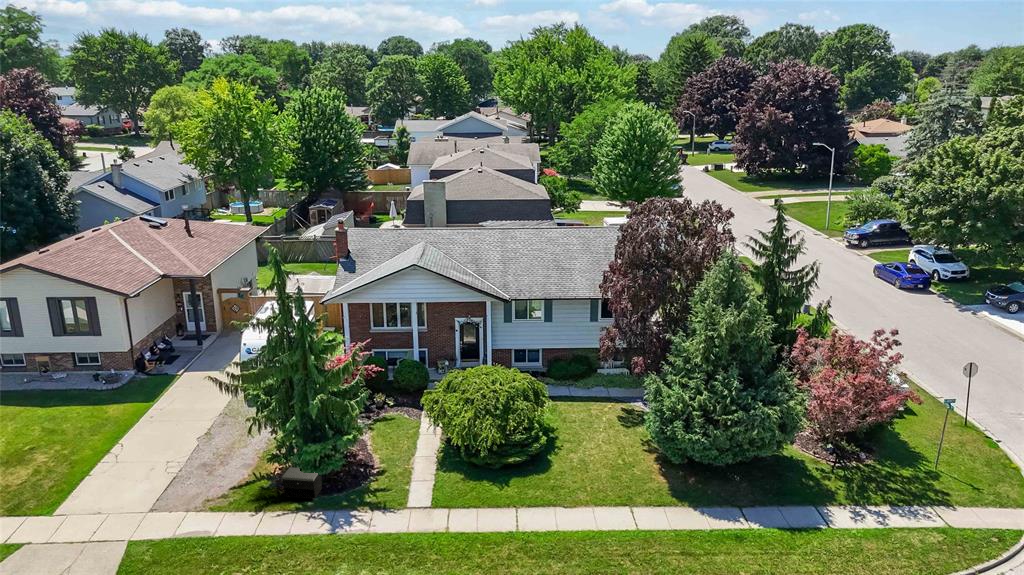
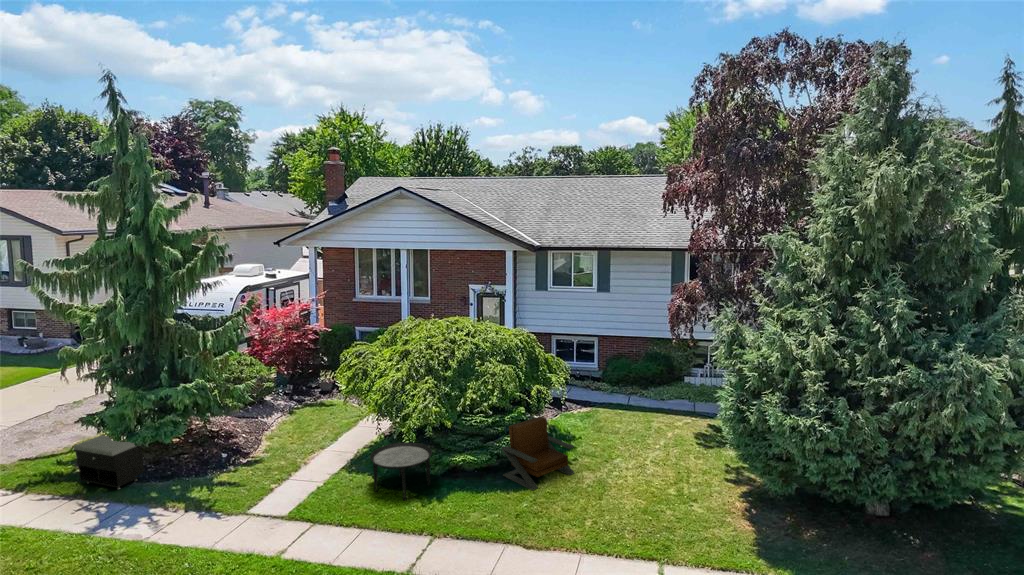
lounge chair: none [532,431,570,474] -> present [502,417,574,490]
round table: none [464,454,499,488] -> present [370,442,432,500]

